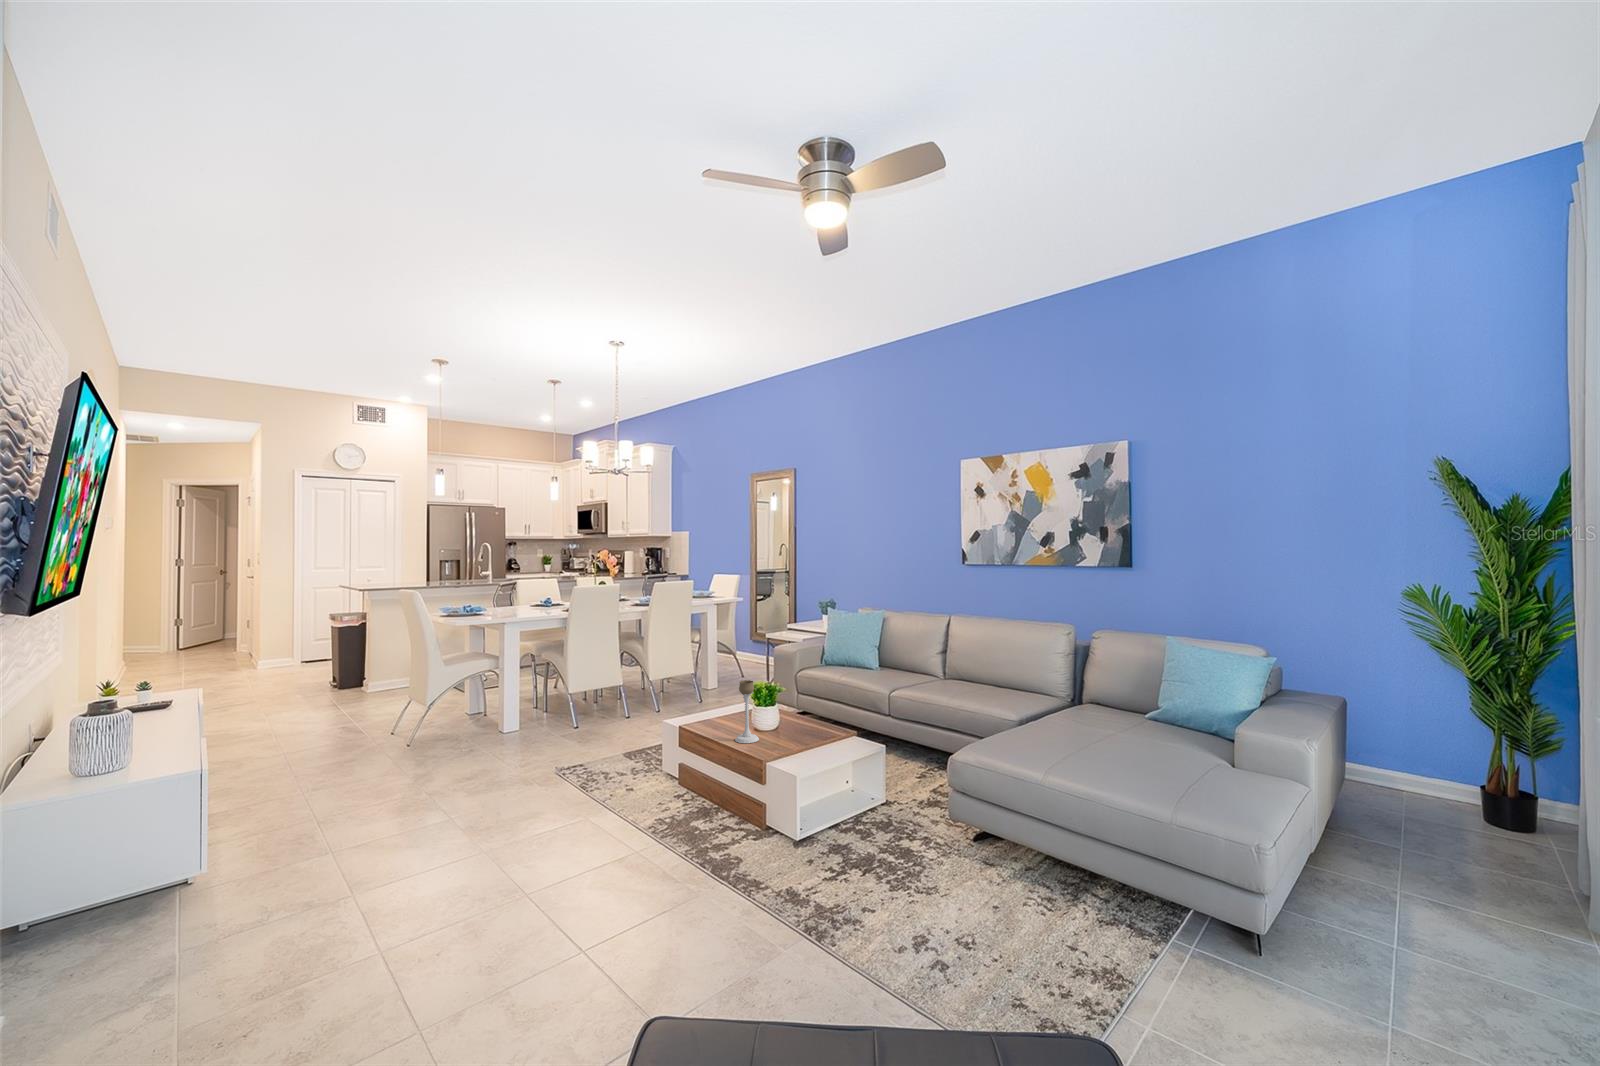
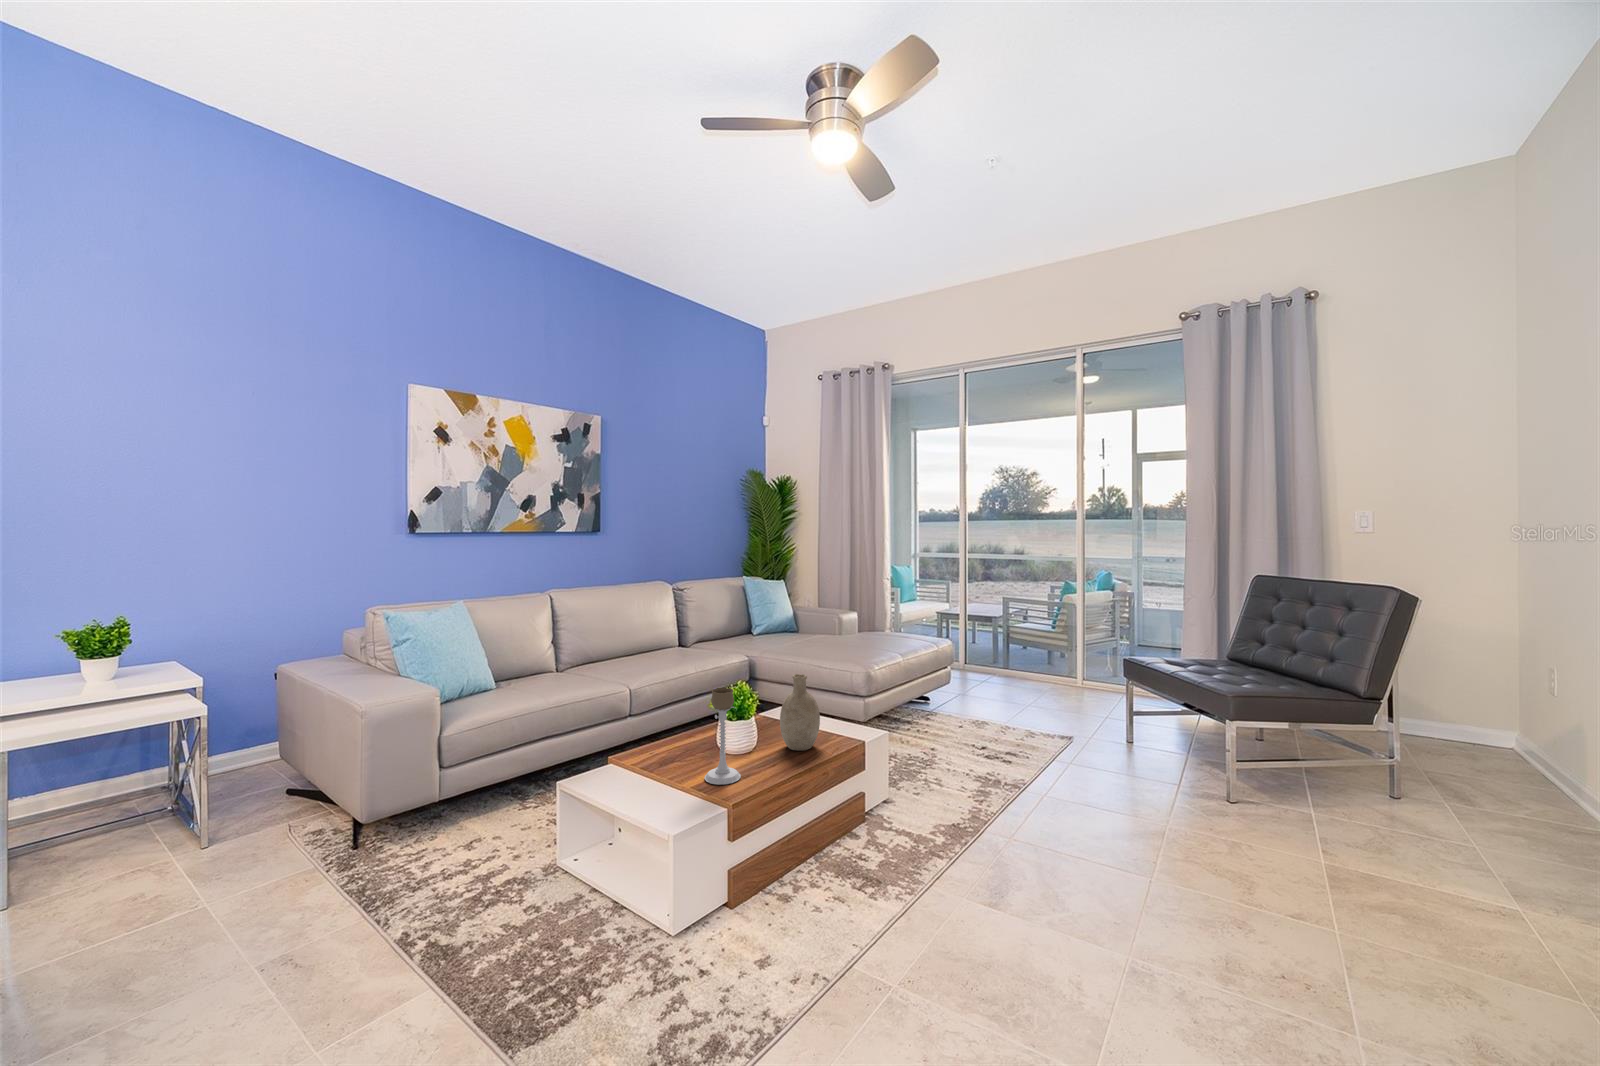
decorative vase: none [783,696,816,760] -> present [780,674,820,751]

